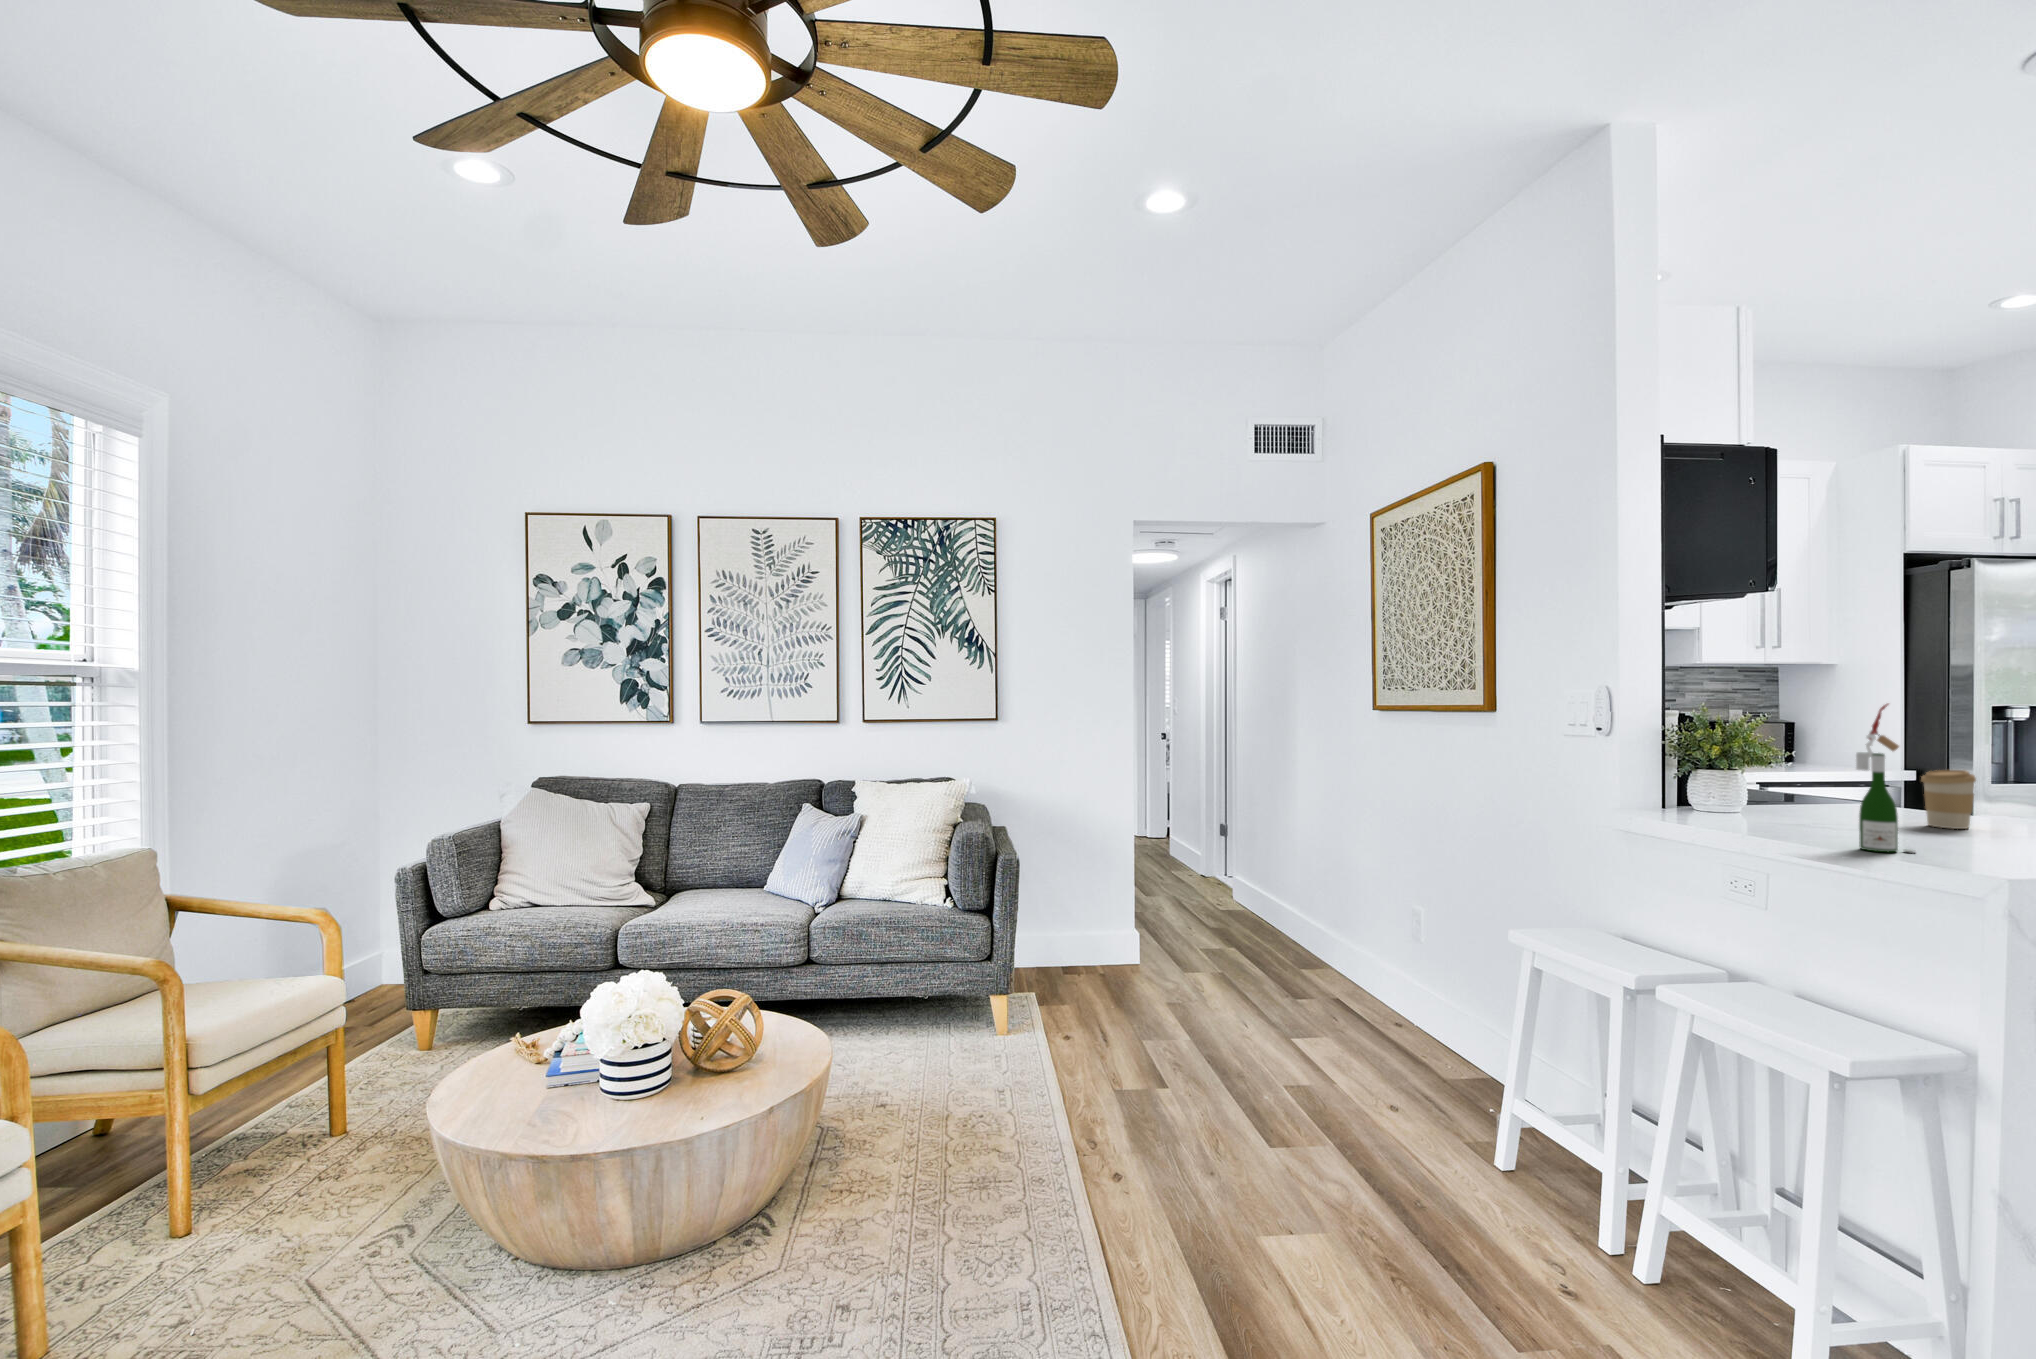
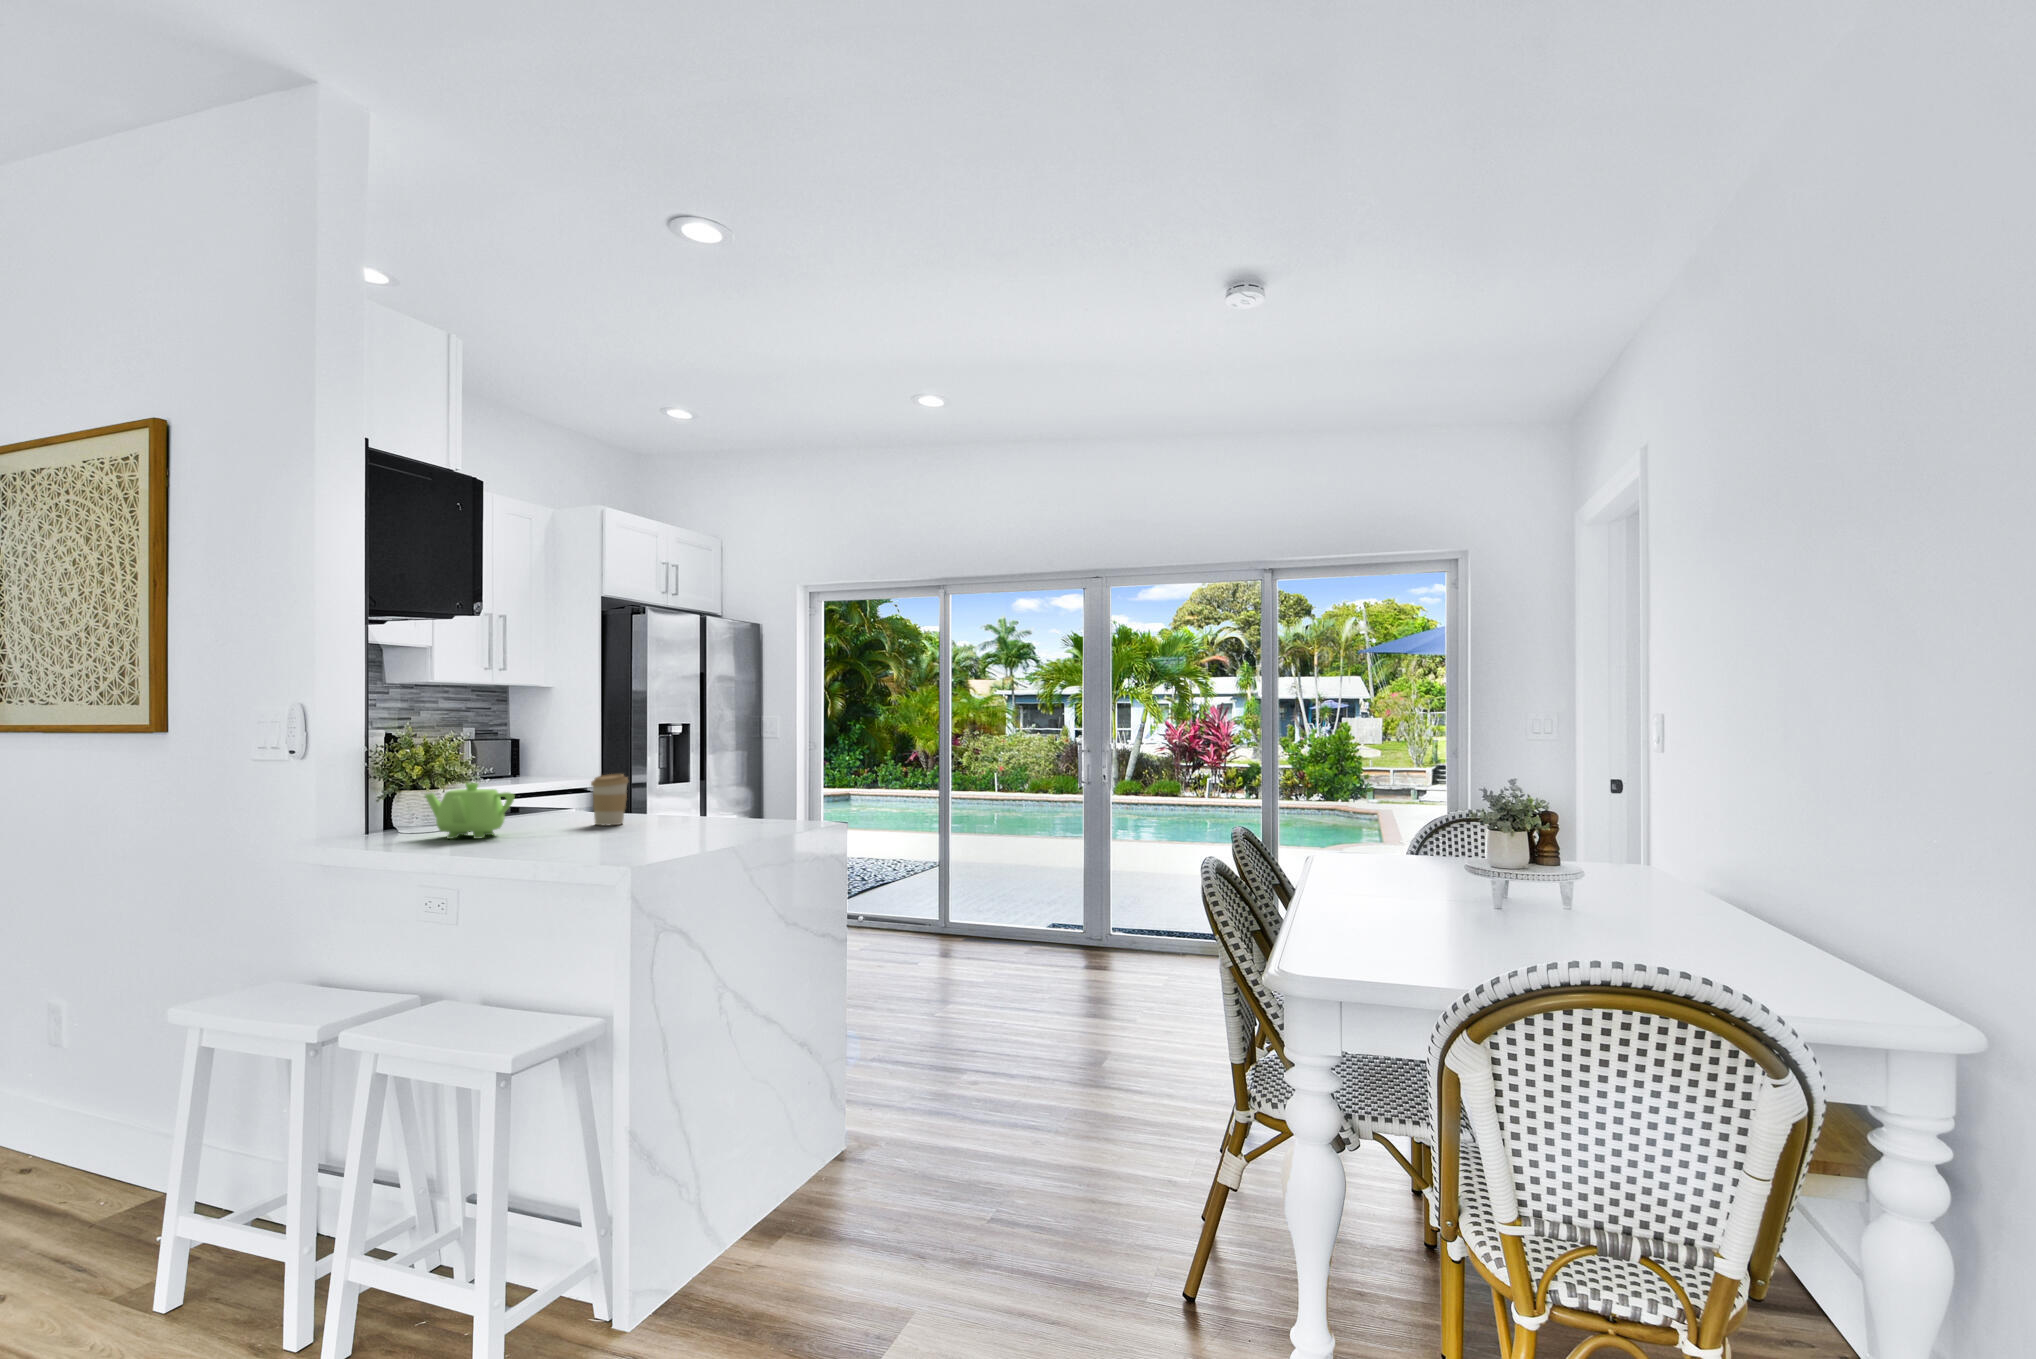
wine bottle: present [1856,704,1916,853] -> none [535,712,579,850]
teapot: none [1723,770,1825,827] -> present [425,783,514,839]

